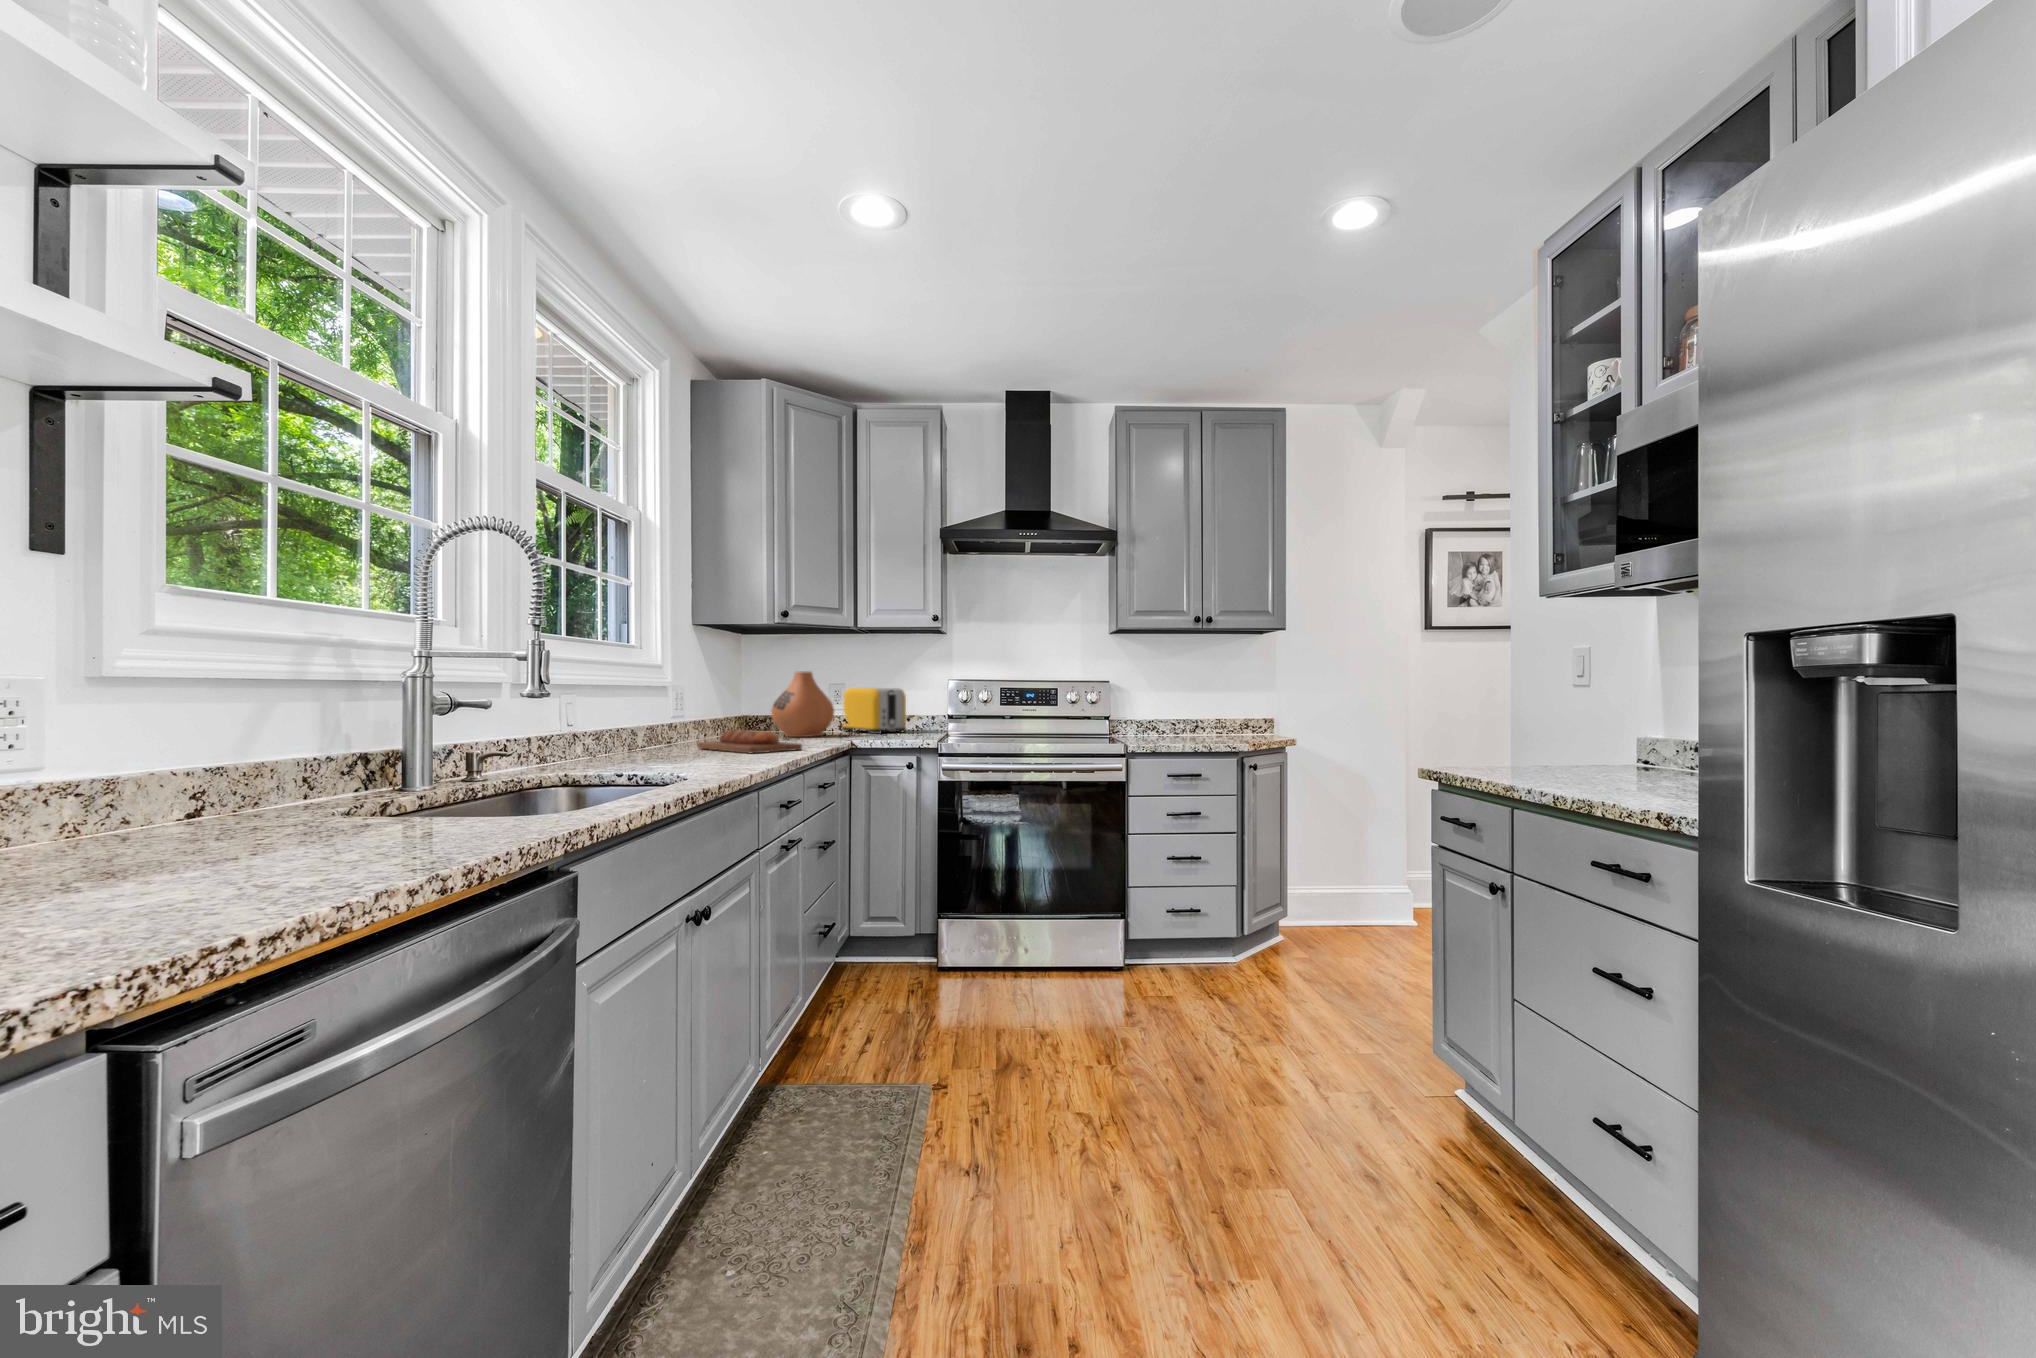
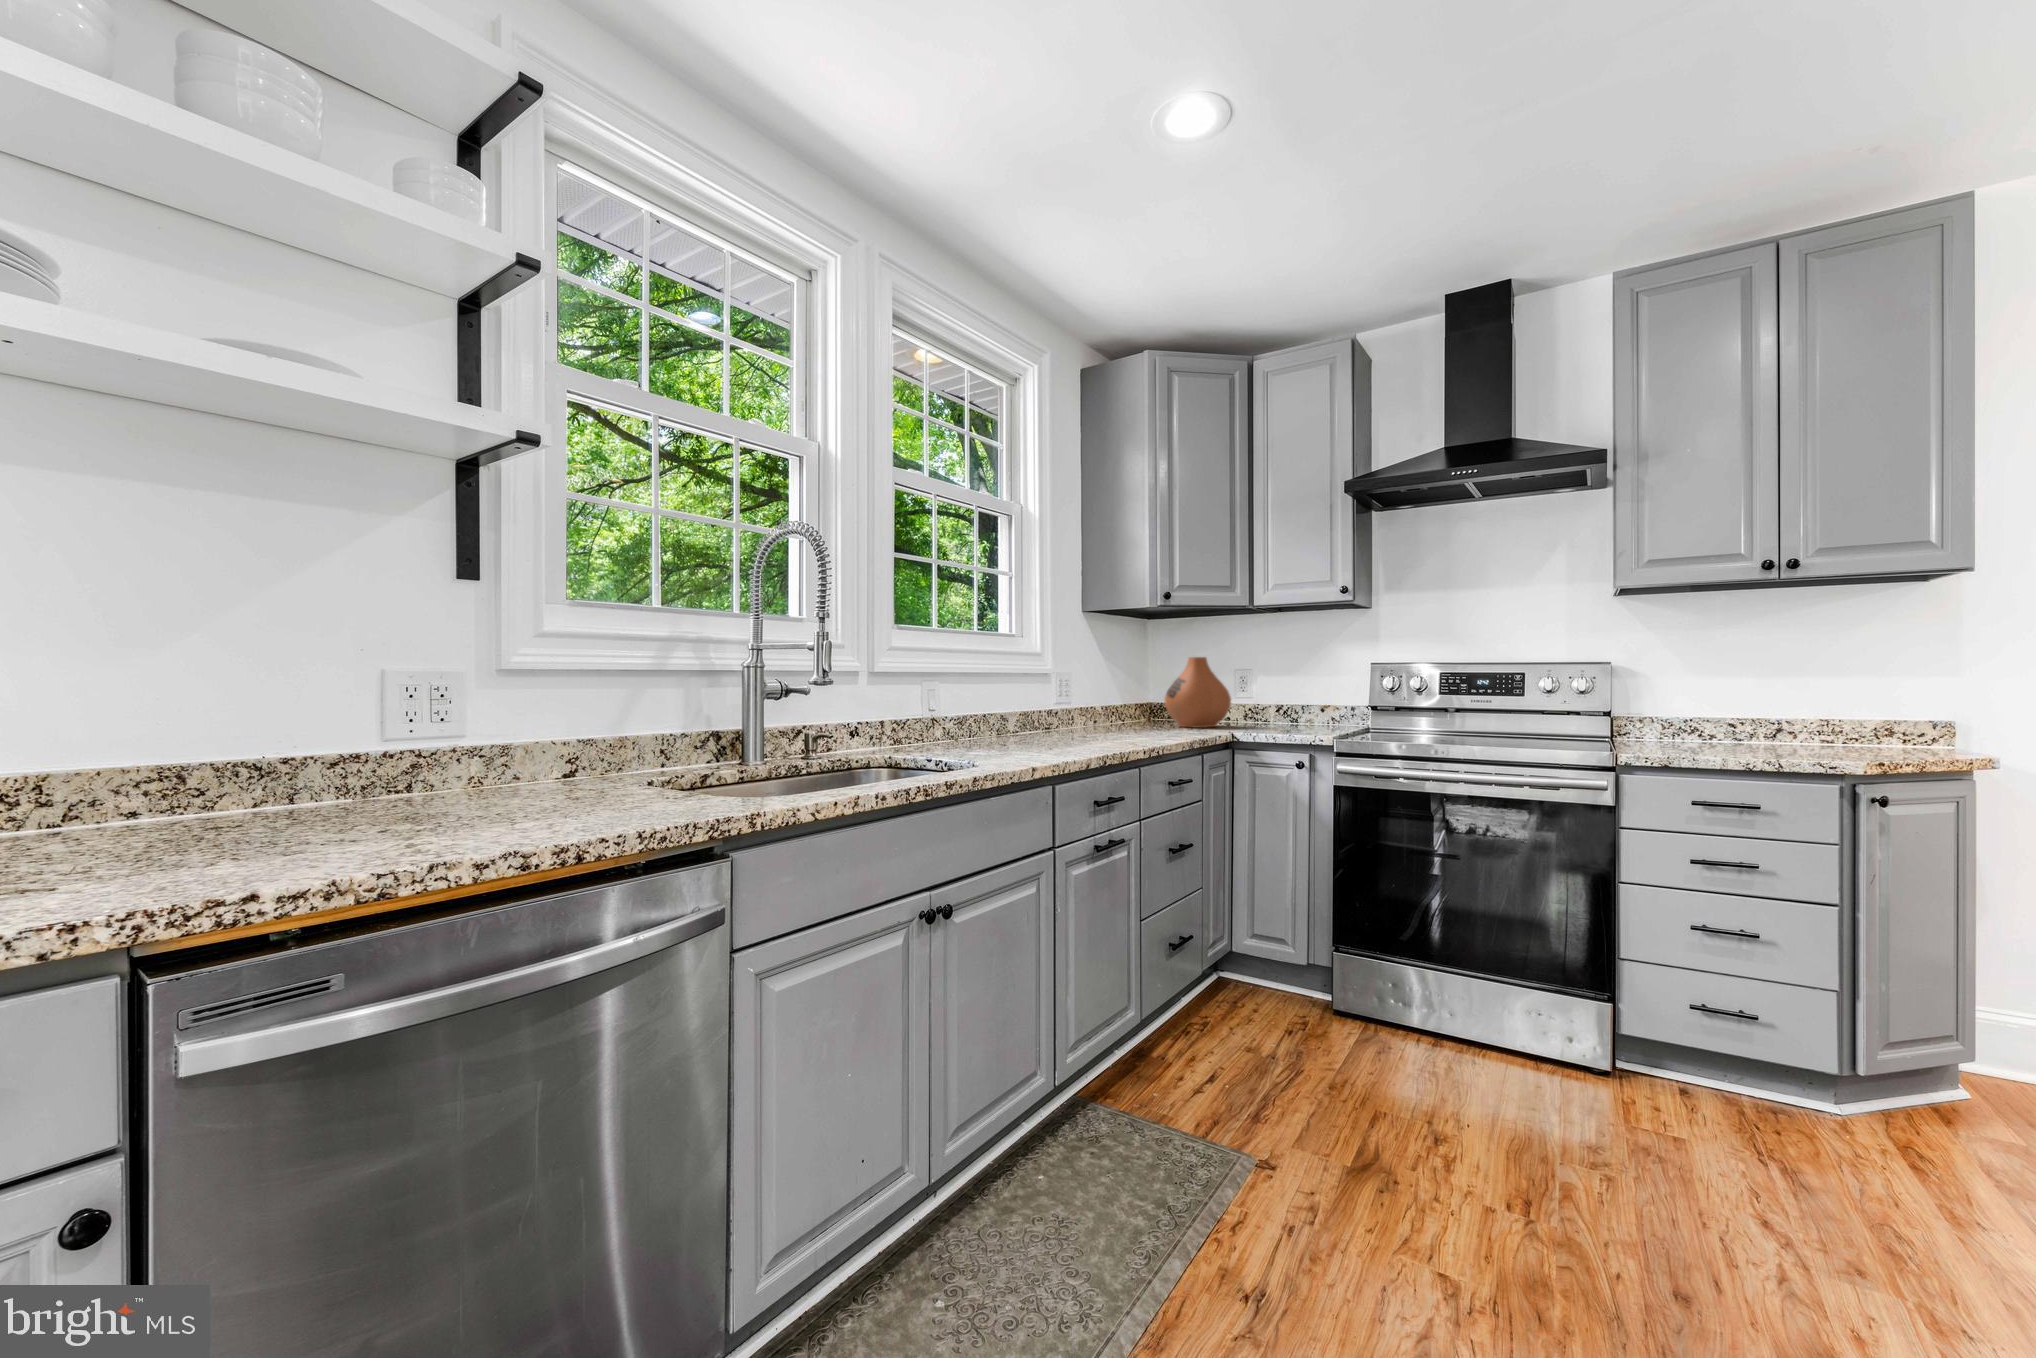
toaster: present [842,688,906,734] -> none [1251,674,1321,727]
bread loaf: present [697,730,802,753] -> none [1065,718,1158,744]

